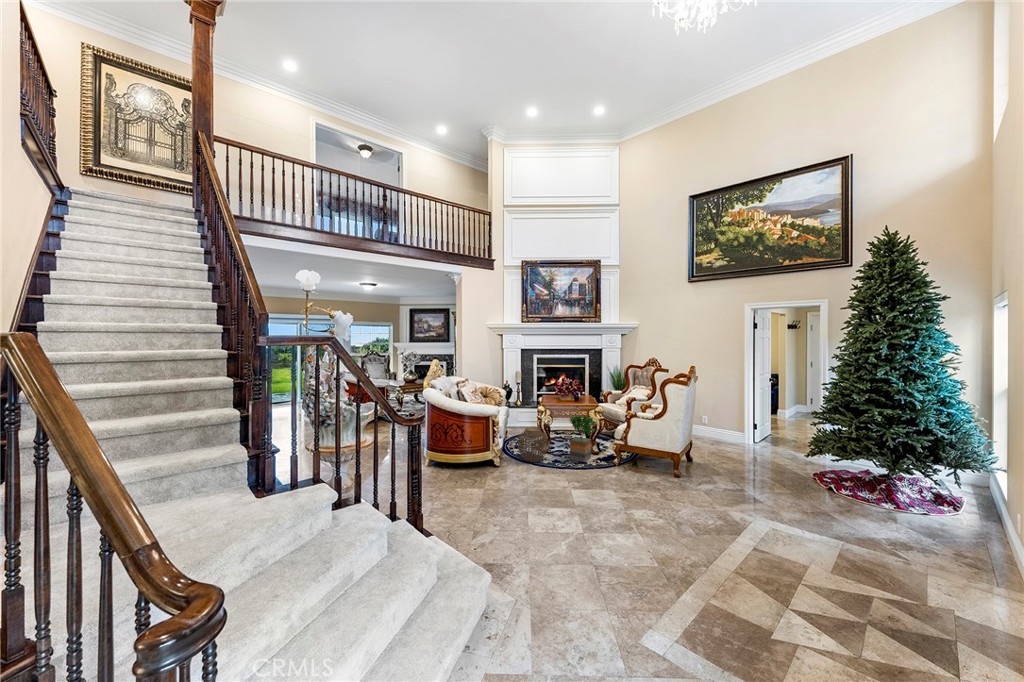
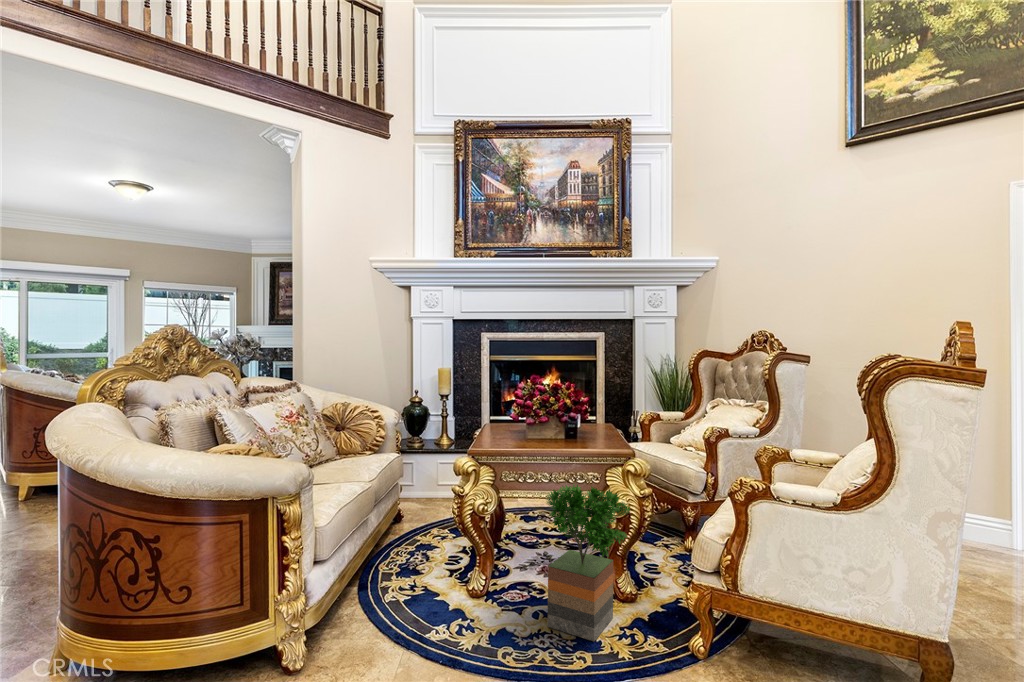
woven basket: present [518,427,547,462] -> none [382,524,476,642]

